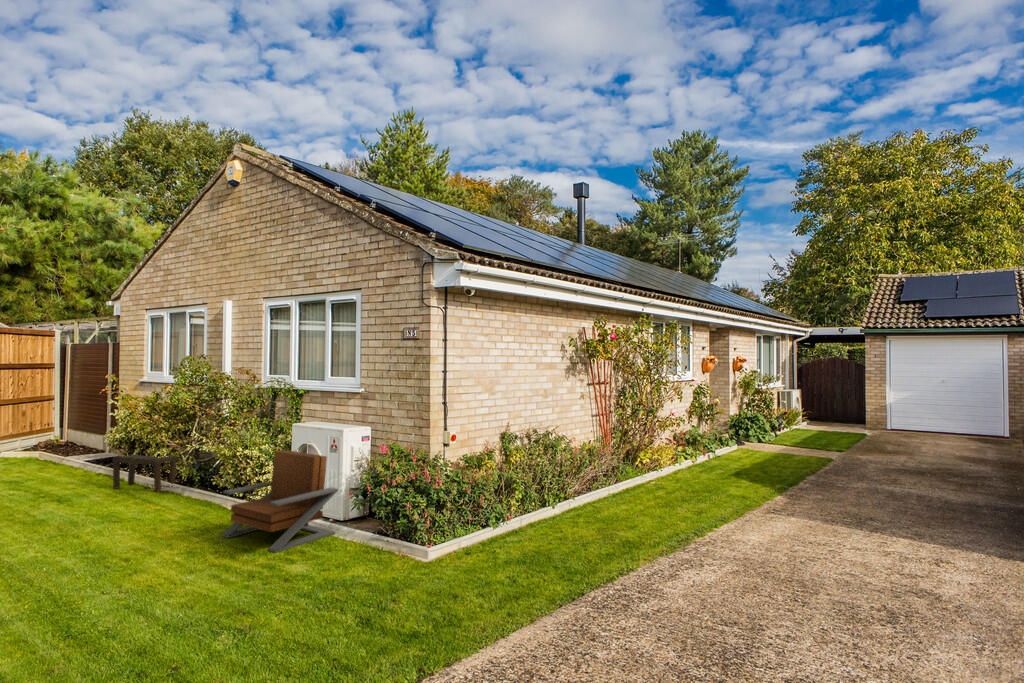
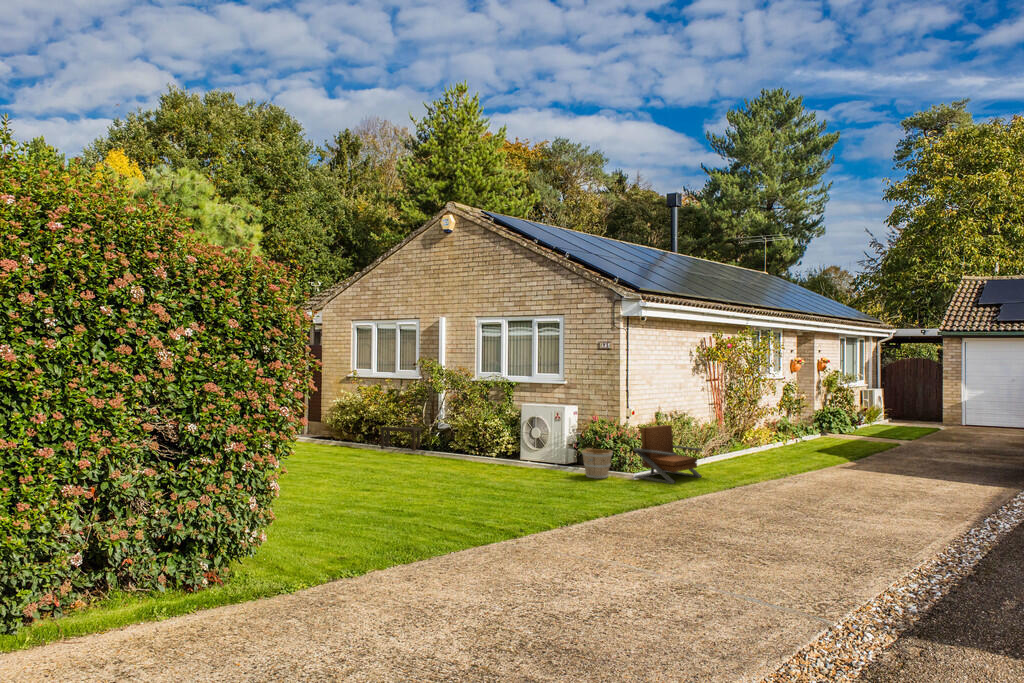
lounge chair: present [222,450,338,553] -> present [633,425,702,484]
wooden bucket: none [343,501,398,560] -> present [582,448,613,479]

